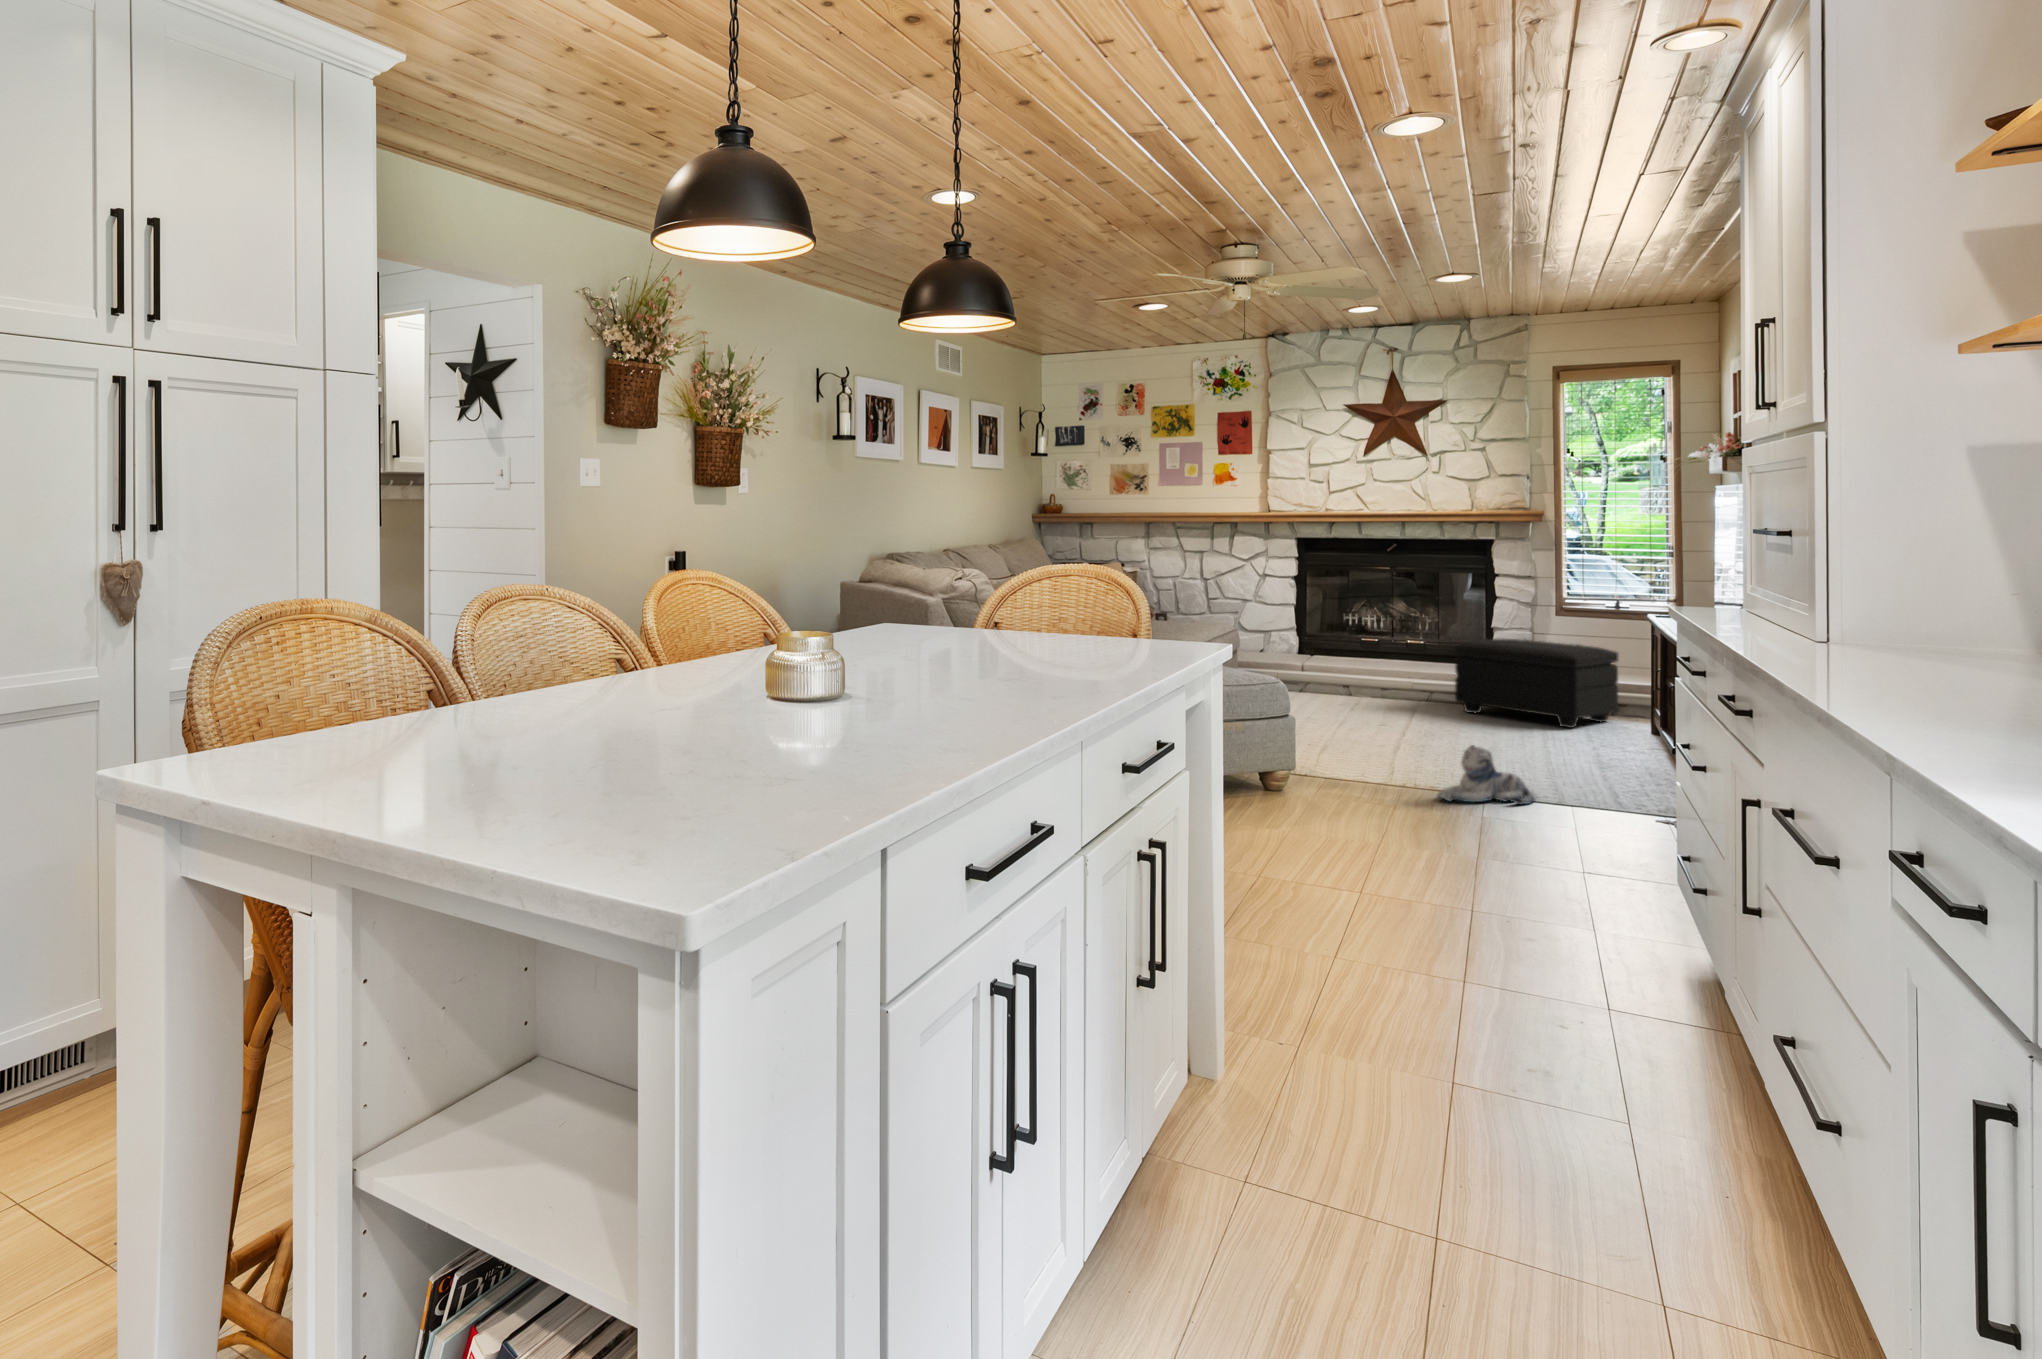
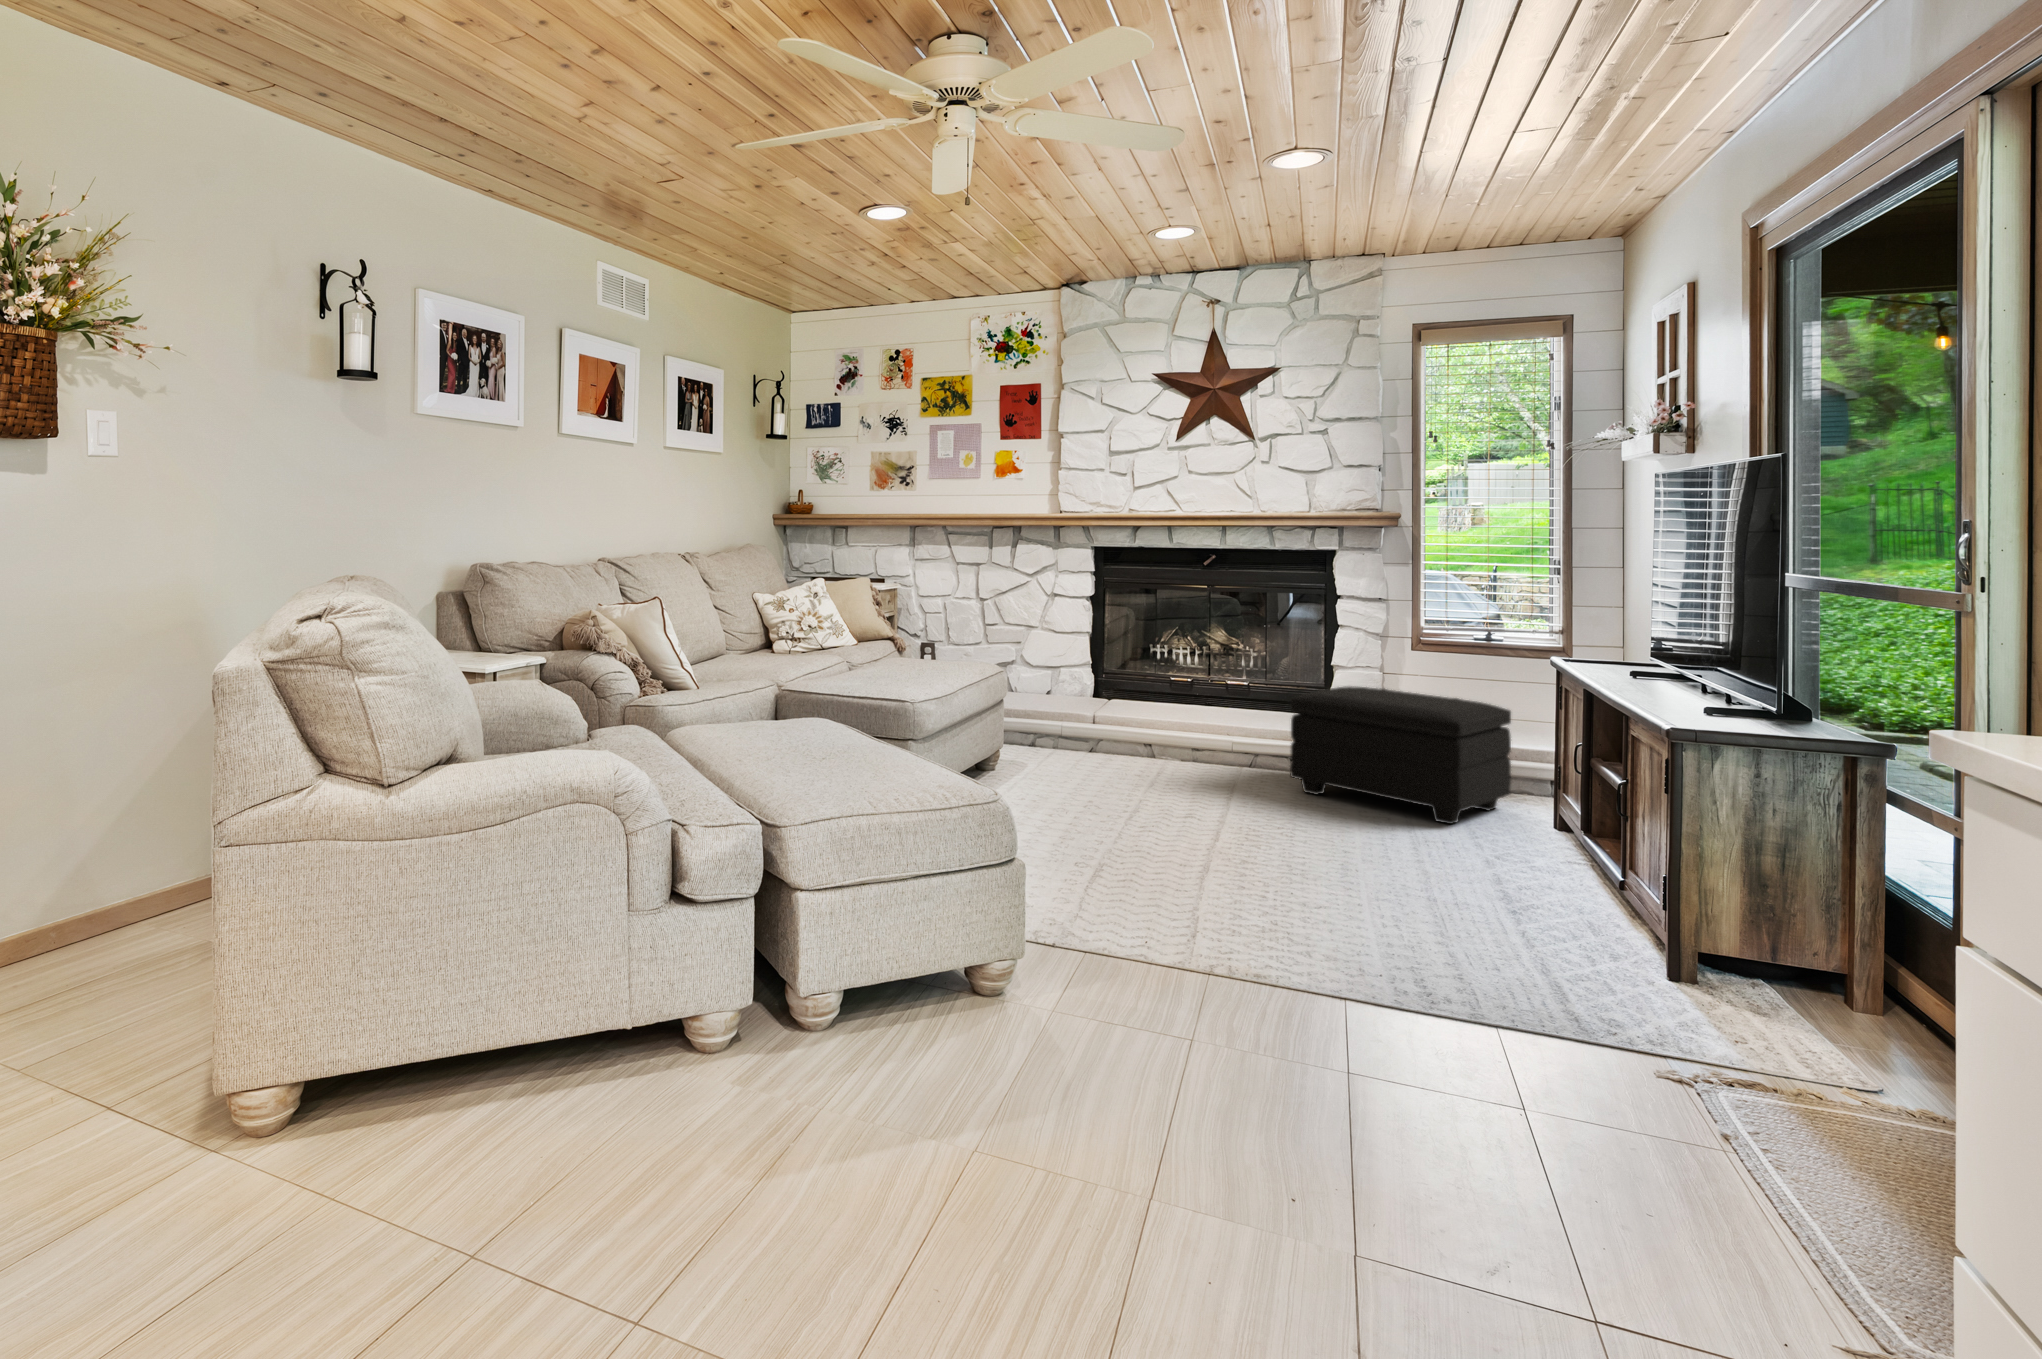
plush toy: present [1437,745,1535,805] -> none [1268,921,1439,1041]

